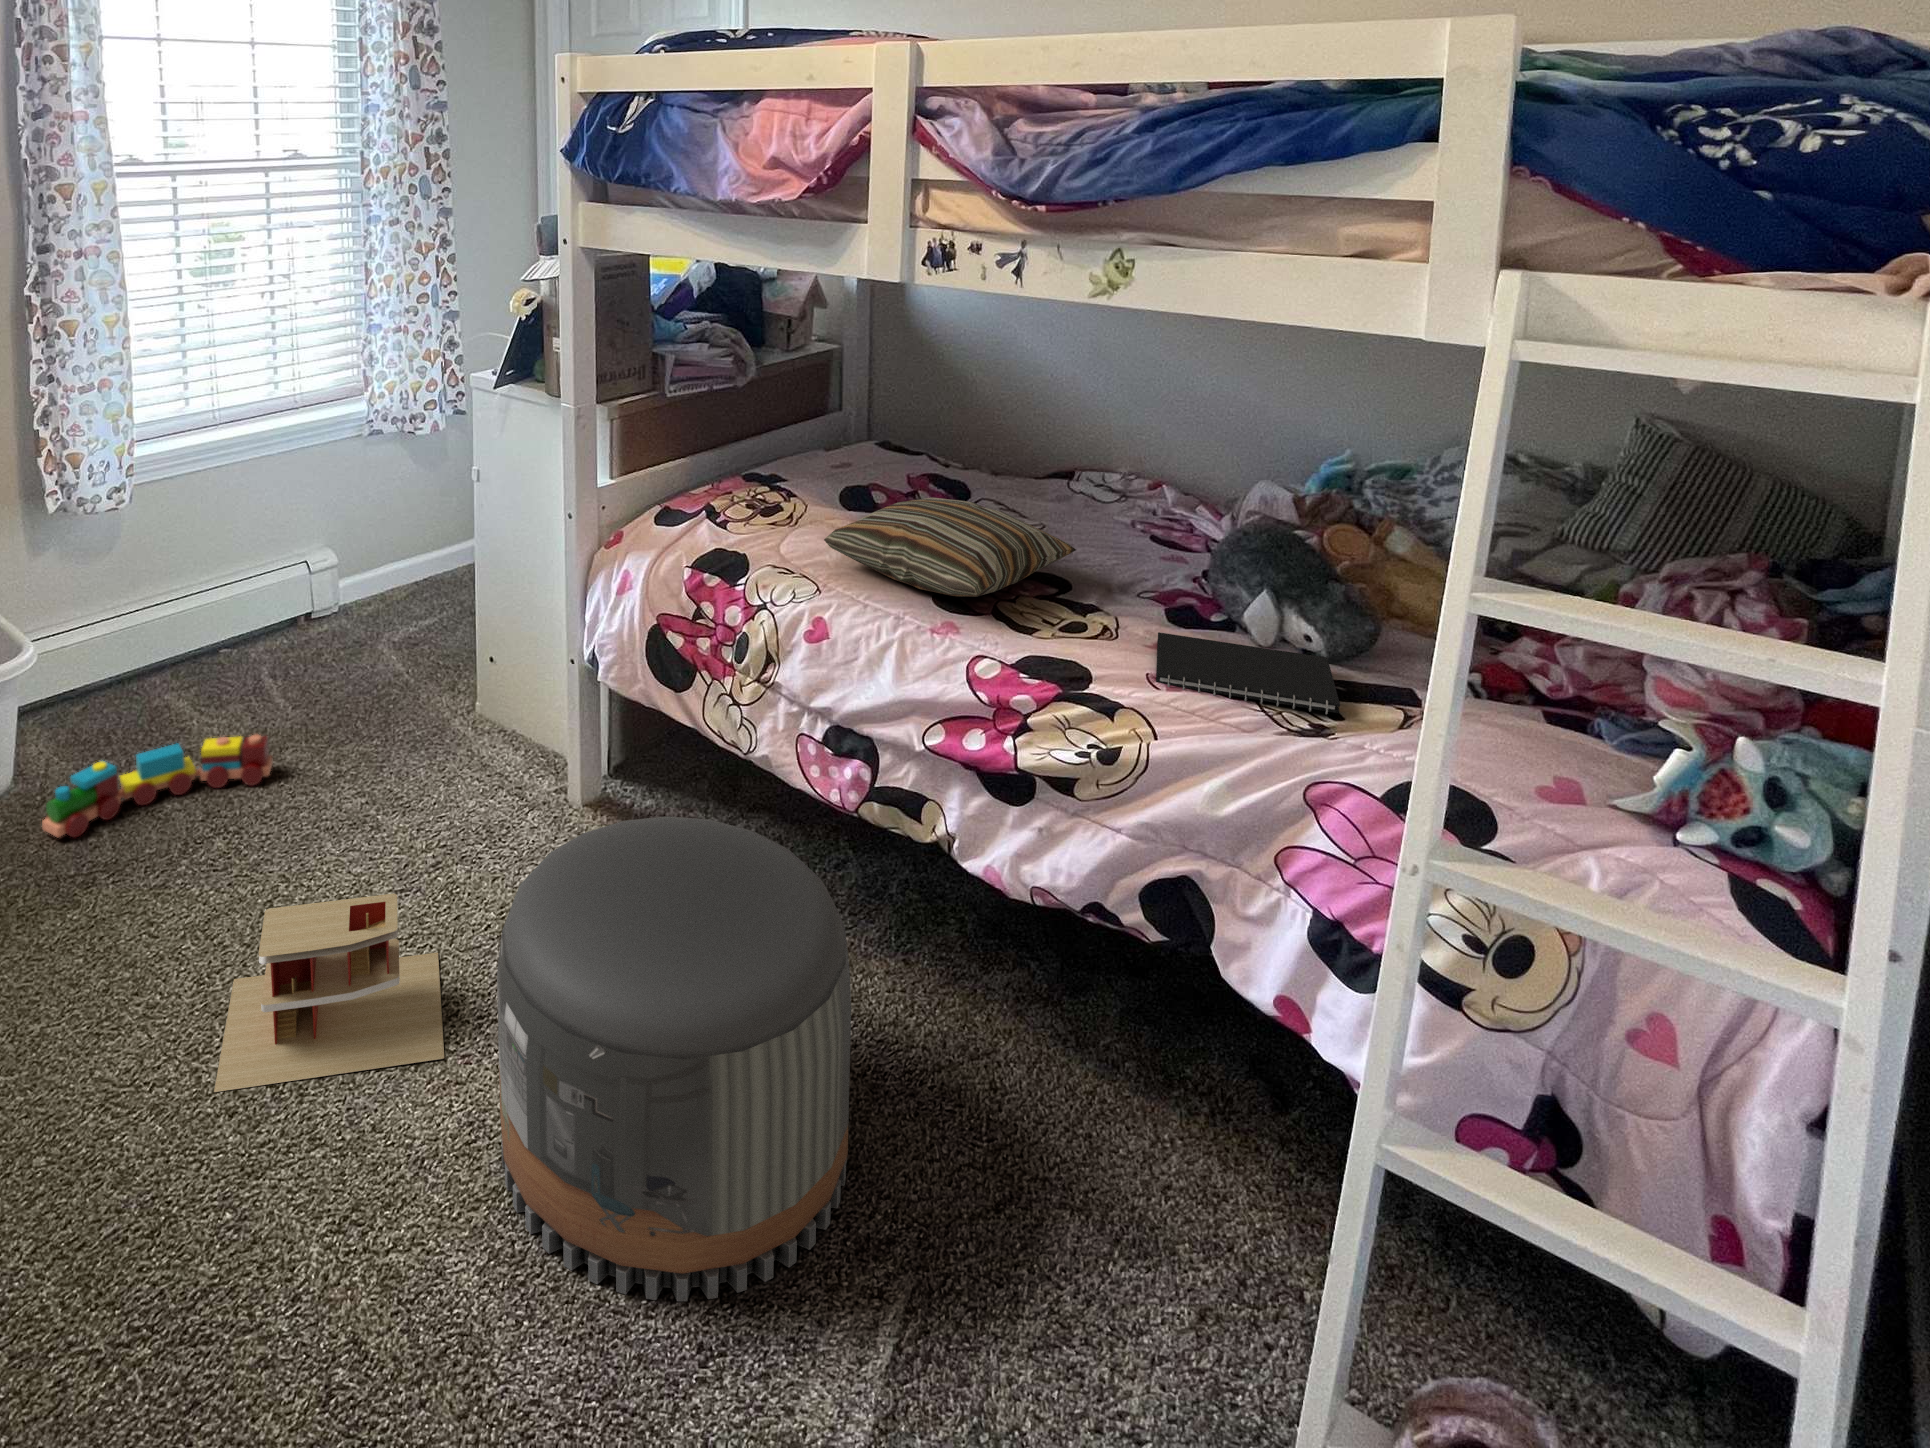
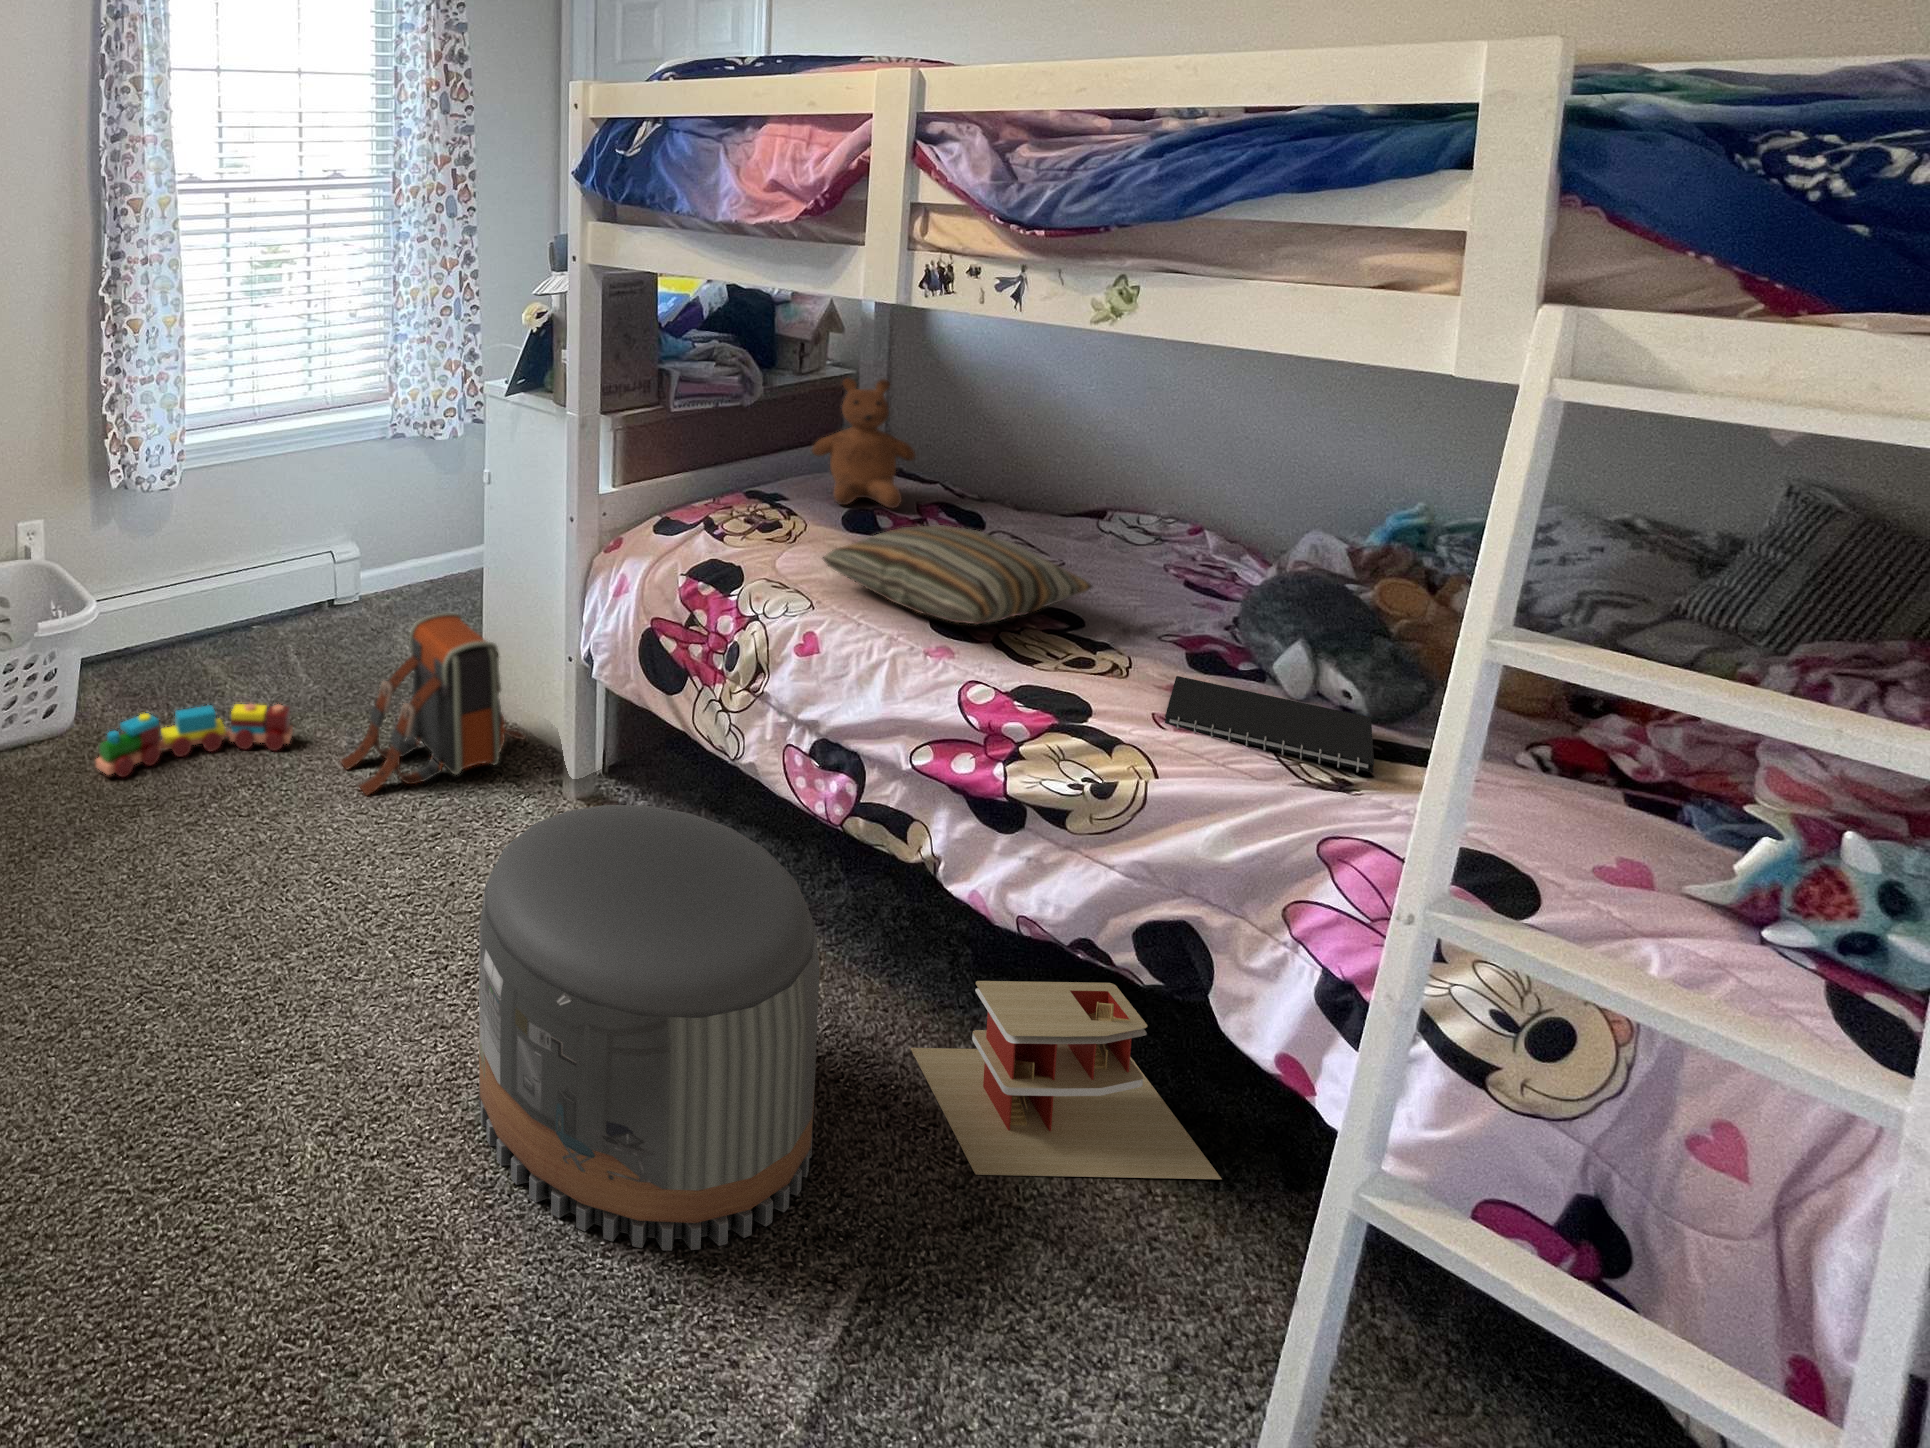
teddy bear: none [799,353,897,480] -> present [812,378,915,508]
backpack: none [326,619,525,825] -> present [341,613,525,795]
toy house: present [214,894,444,1092] -> present [910,981,1221,1179]

